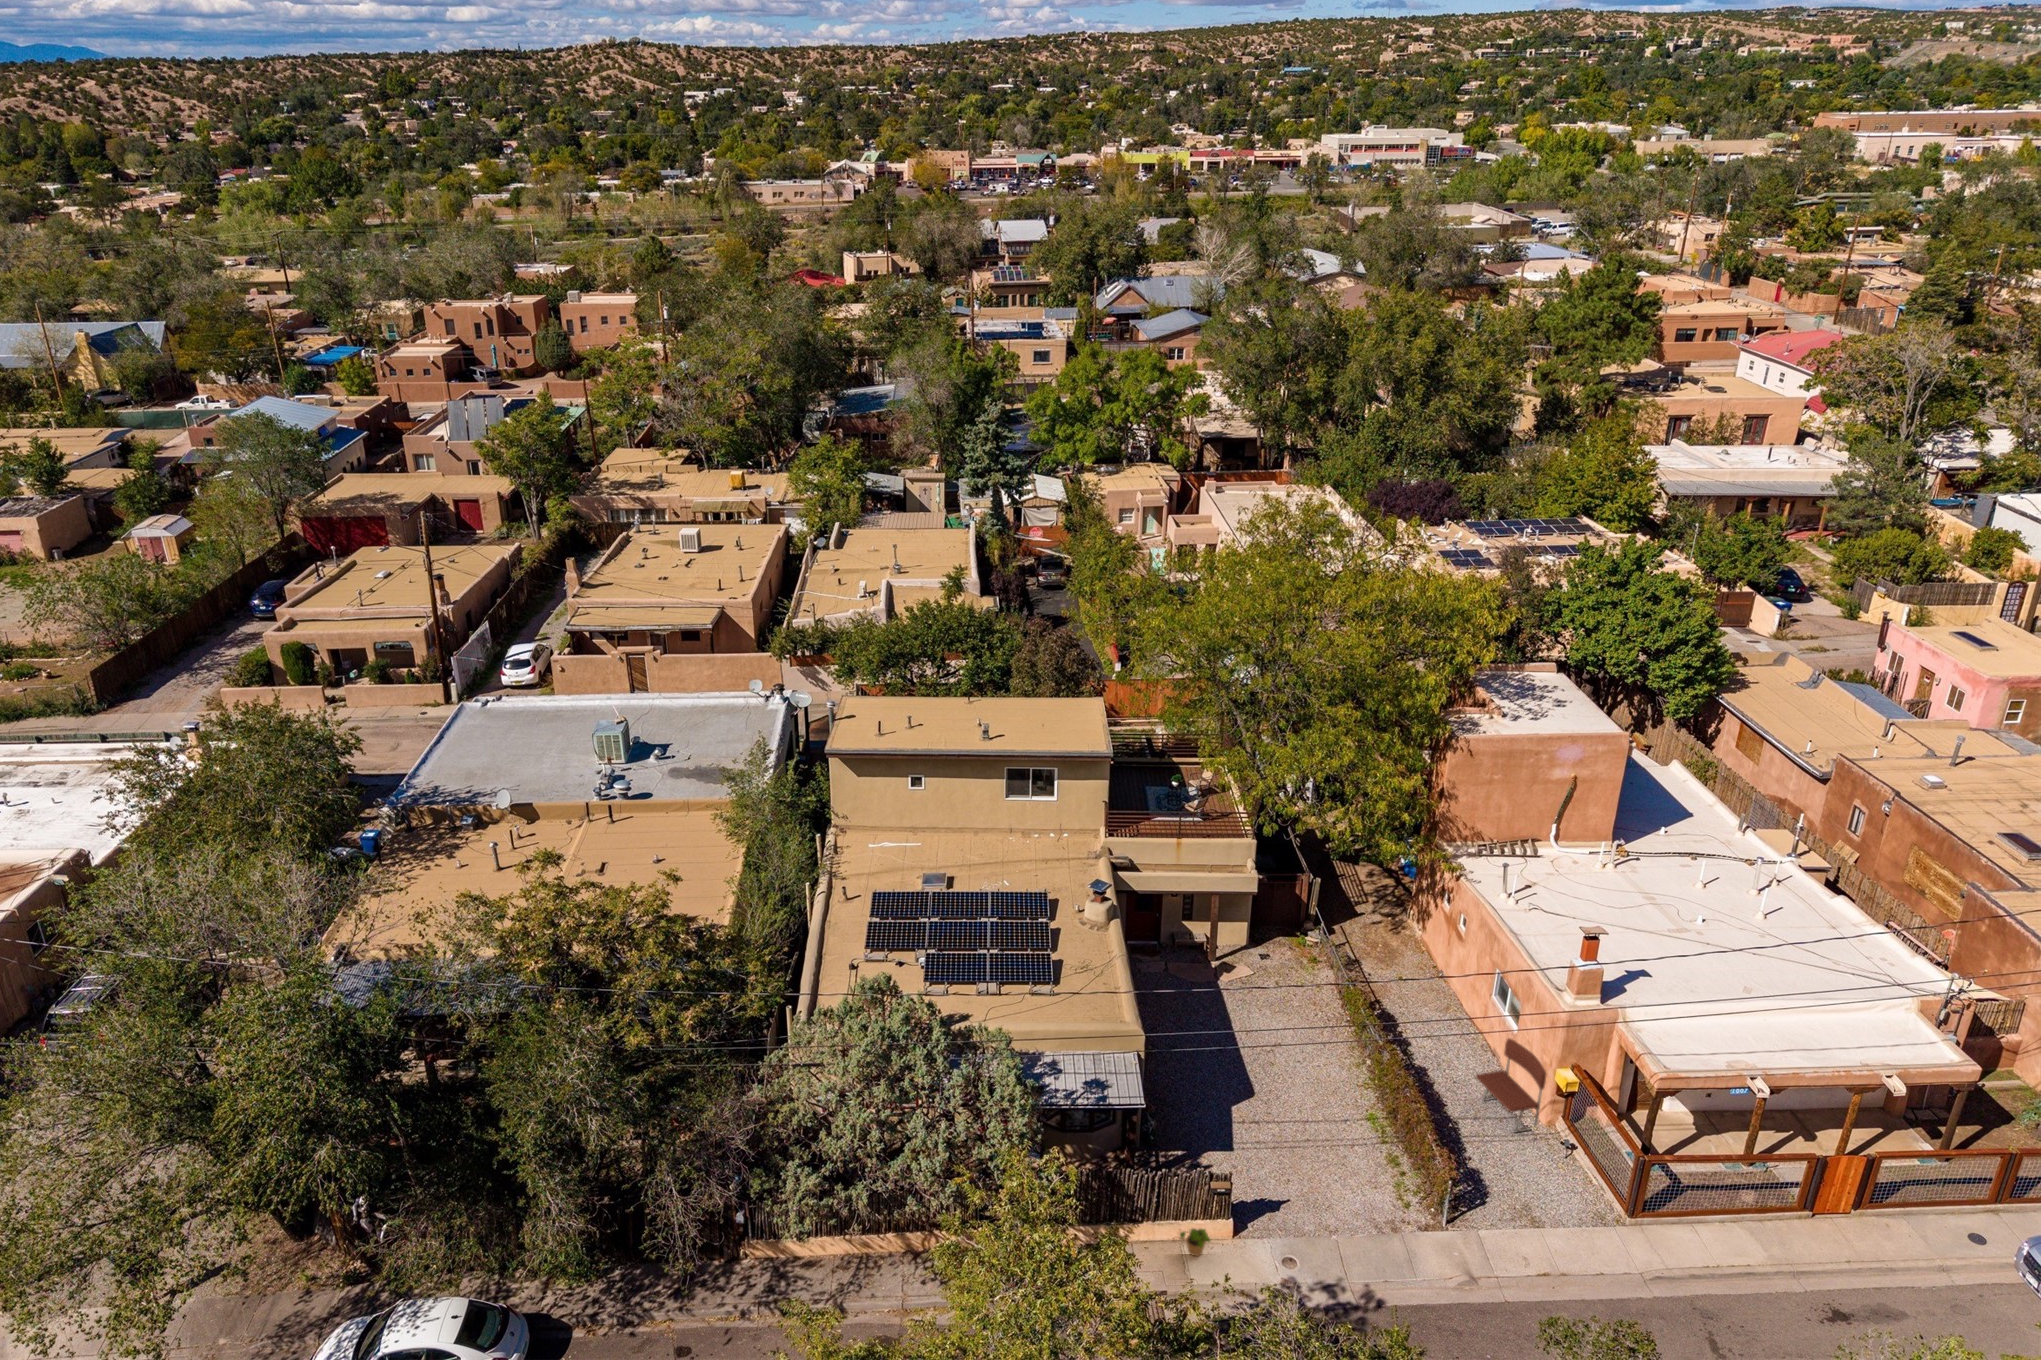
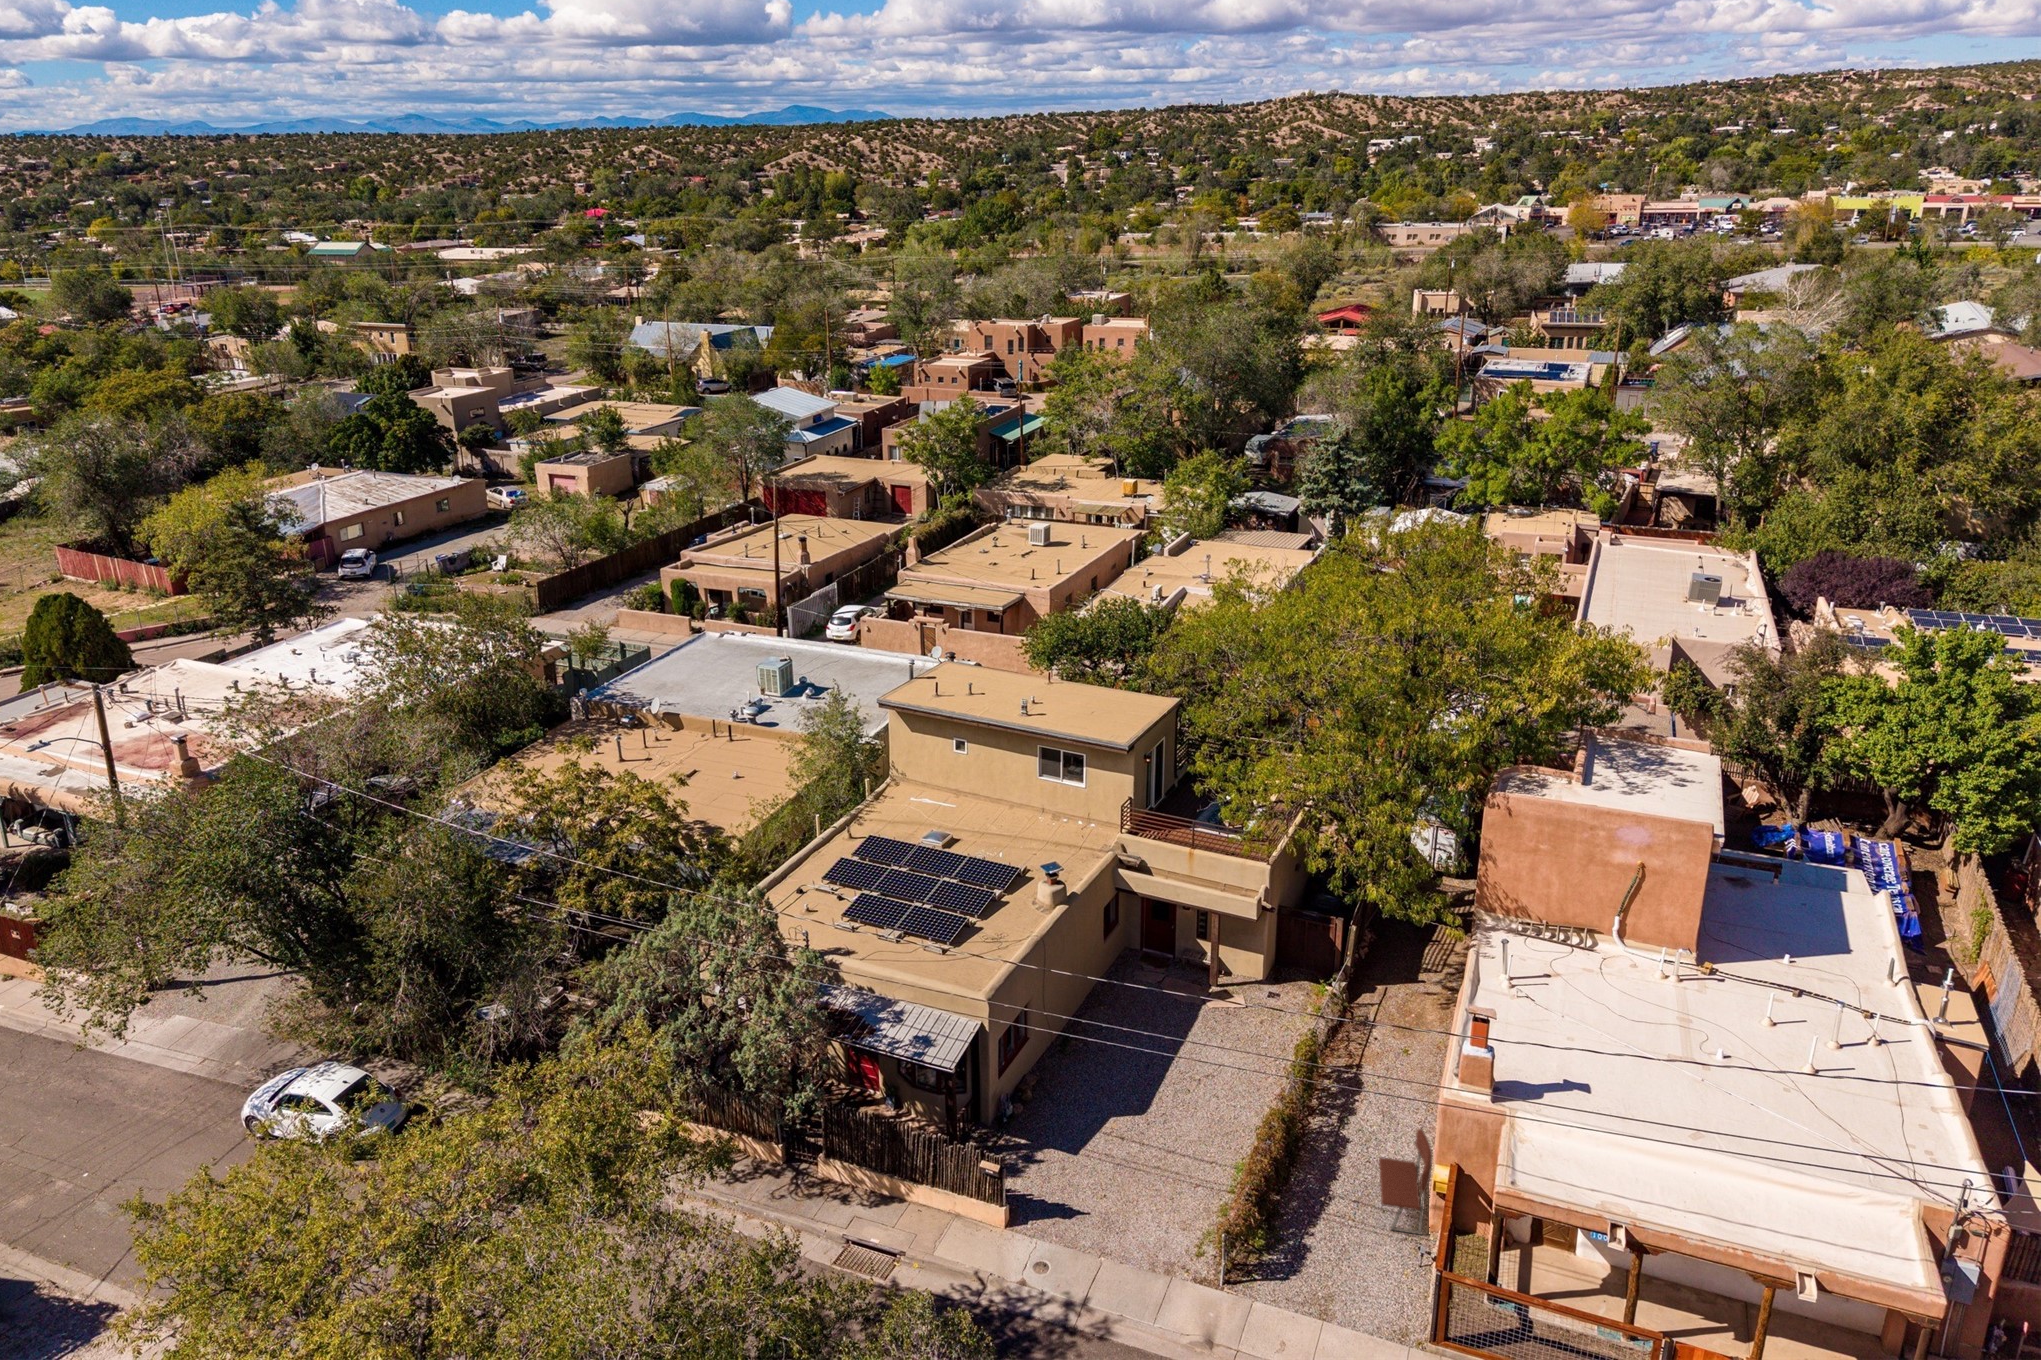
potted plant: present [1180,1228,1210,1256] -> none [948,1200,978,1229]

